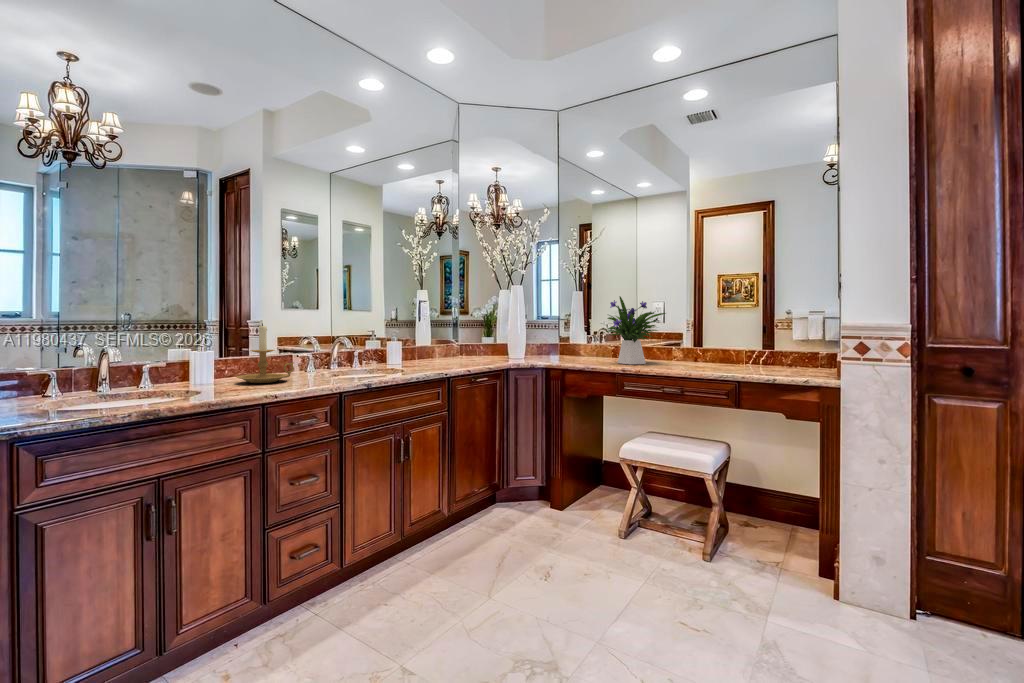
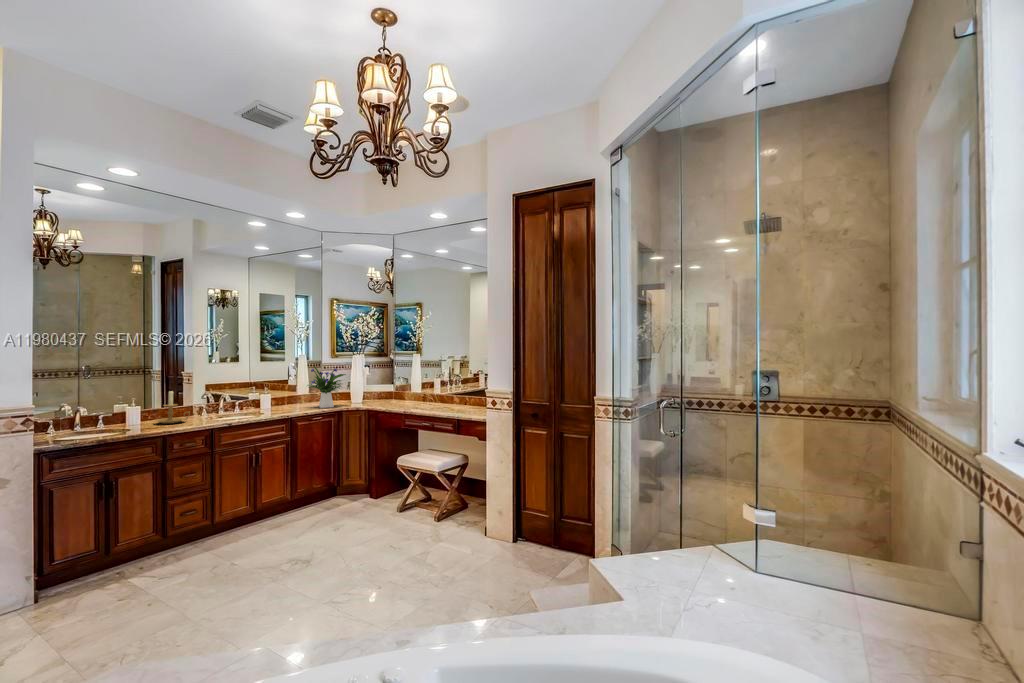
flower arrangement: present [604,297,666,364] -> present [308,366,346,408]

